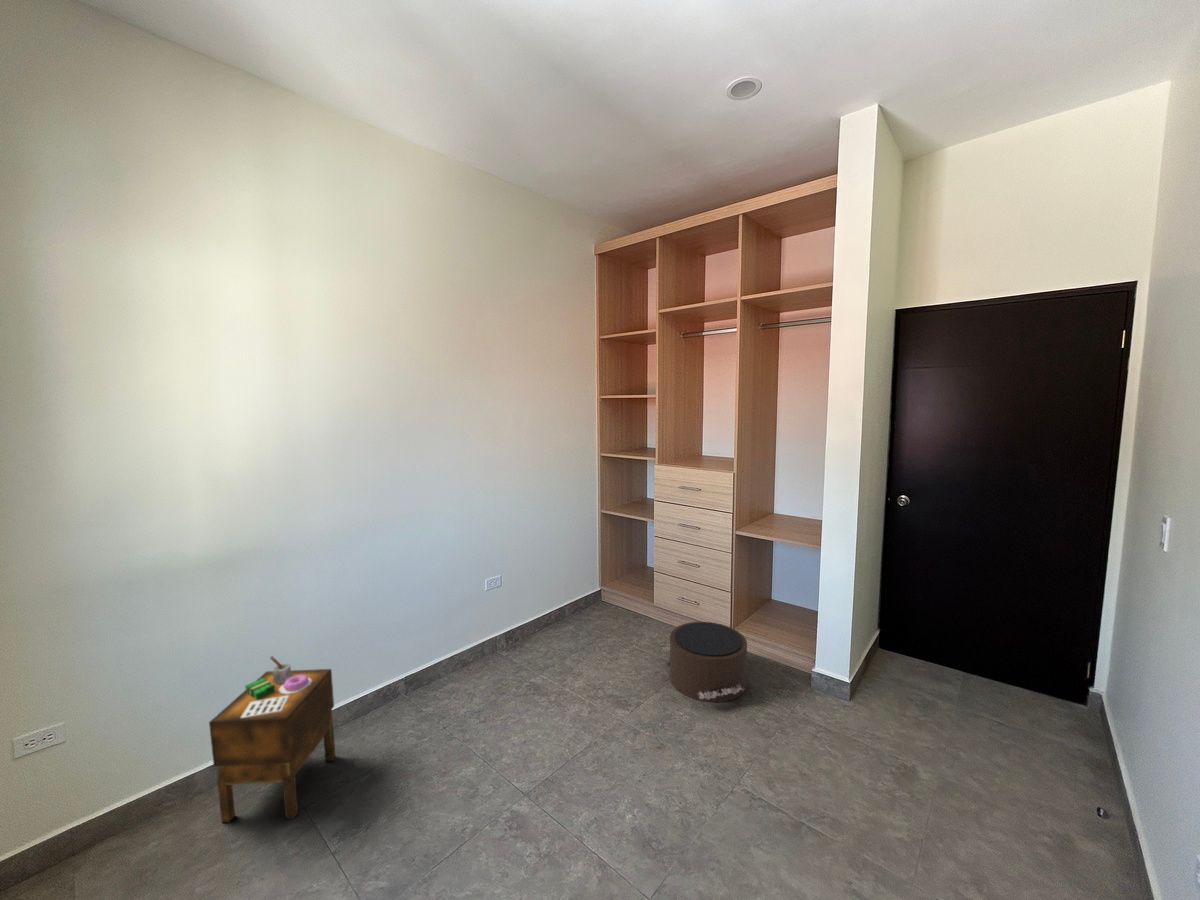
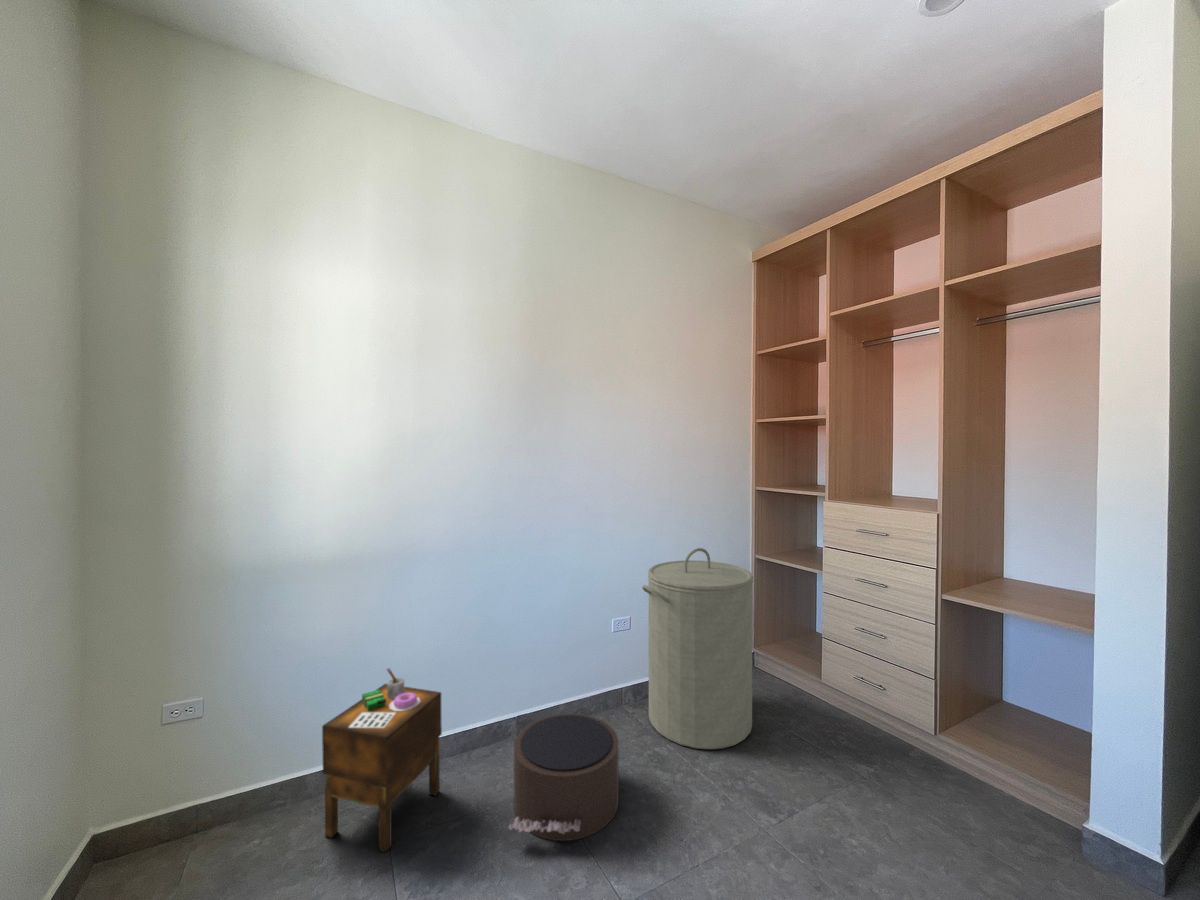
laundry hamper: none [513,511,604,674] -> present [642,548,753,750]
pouf: present [662,622,747,702] -> present [509,713,619,841]

